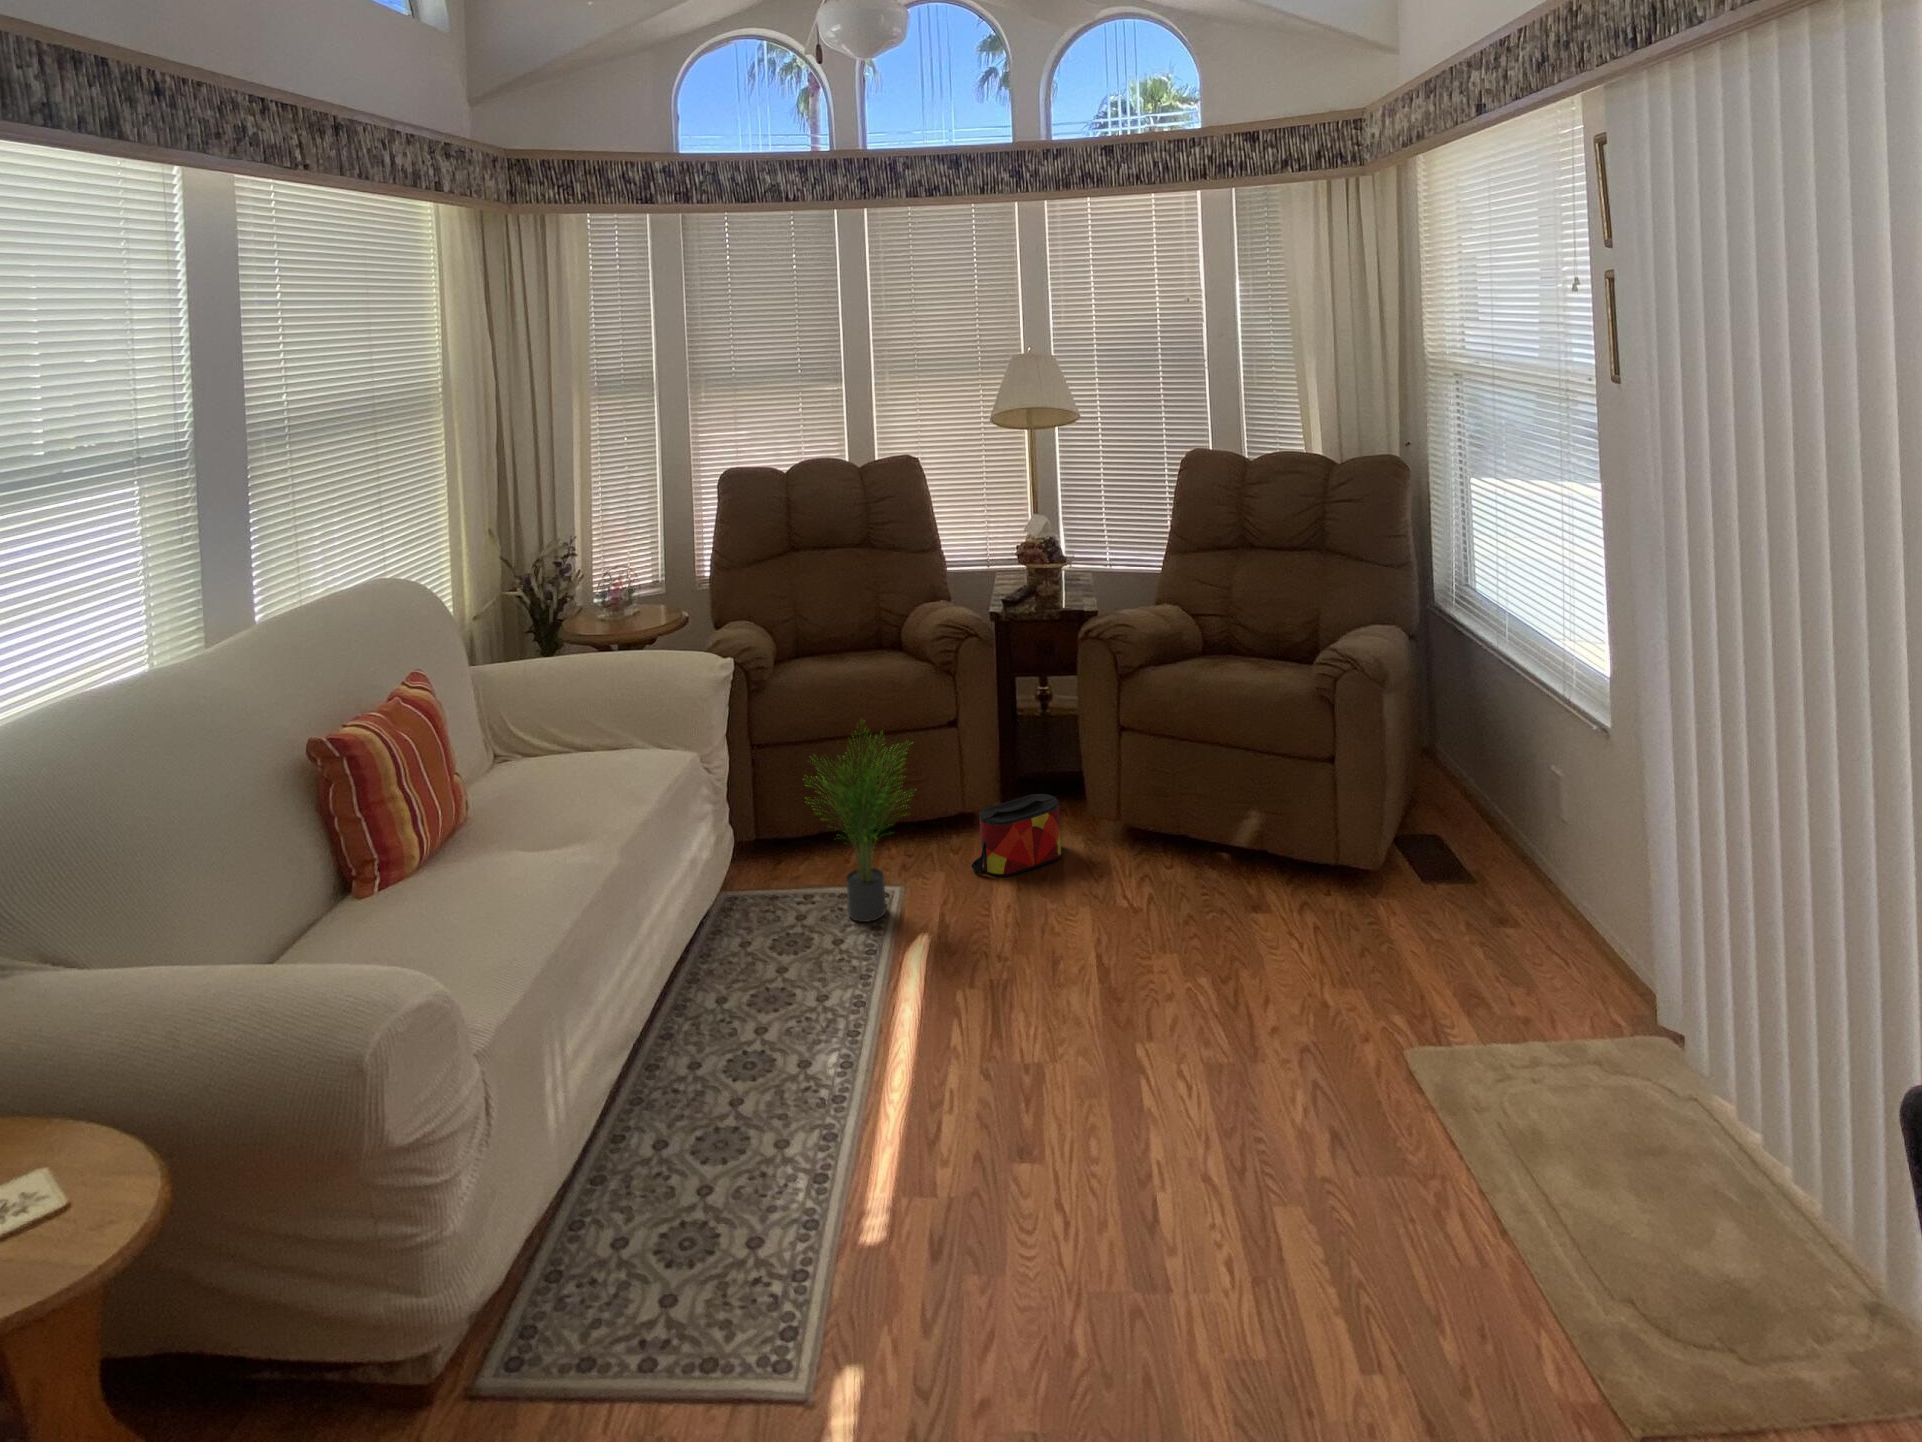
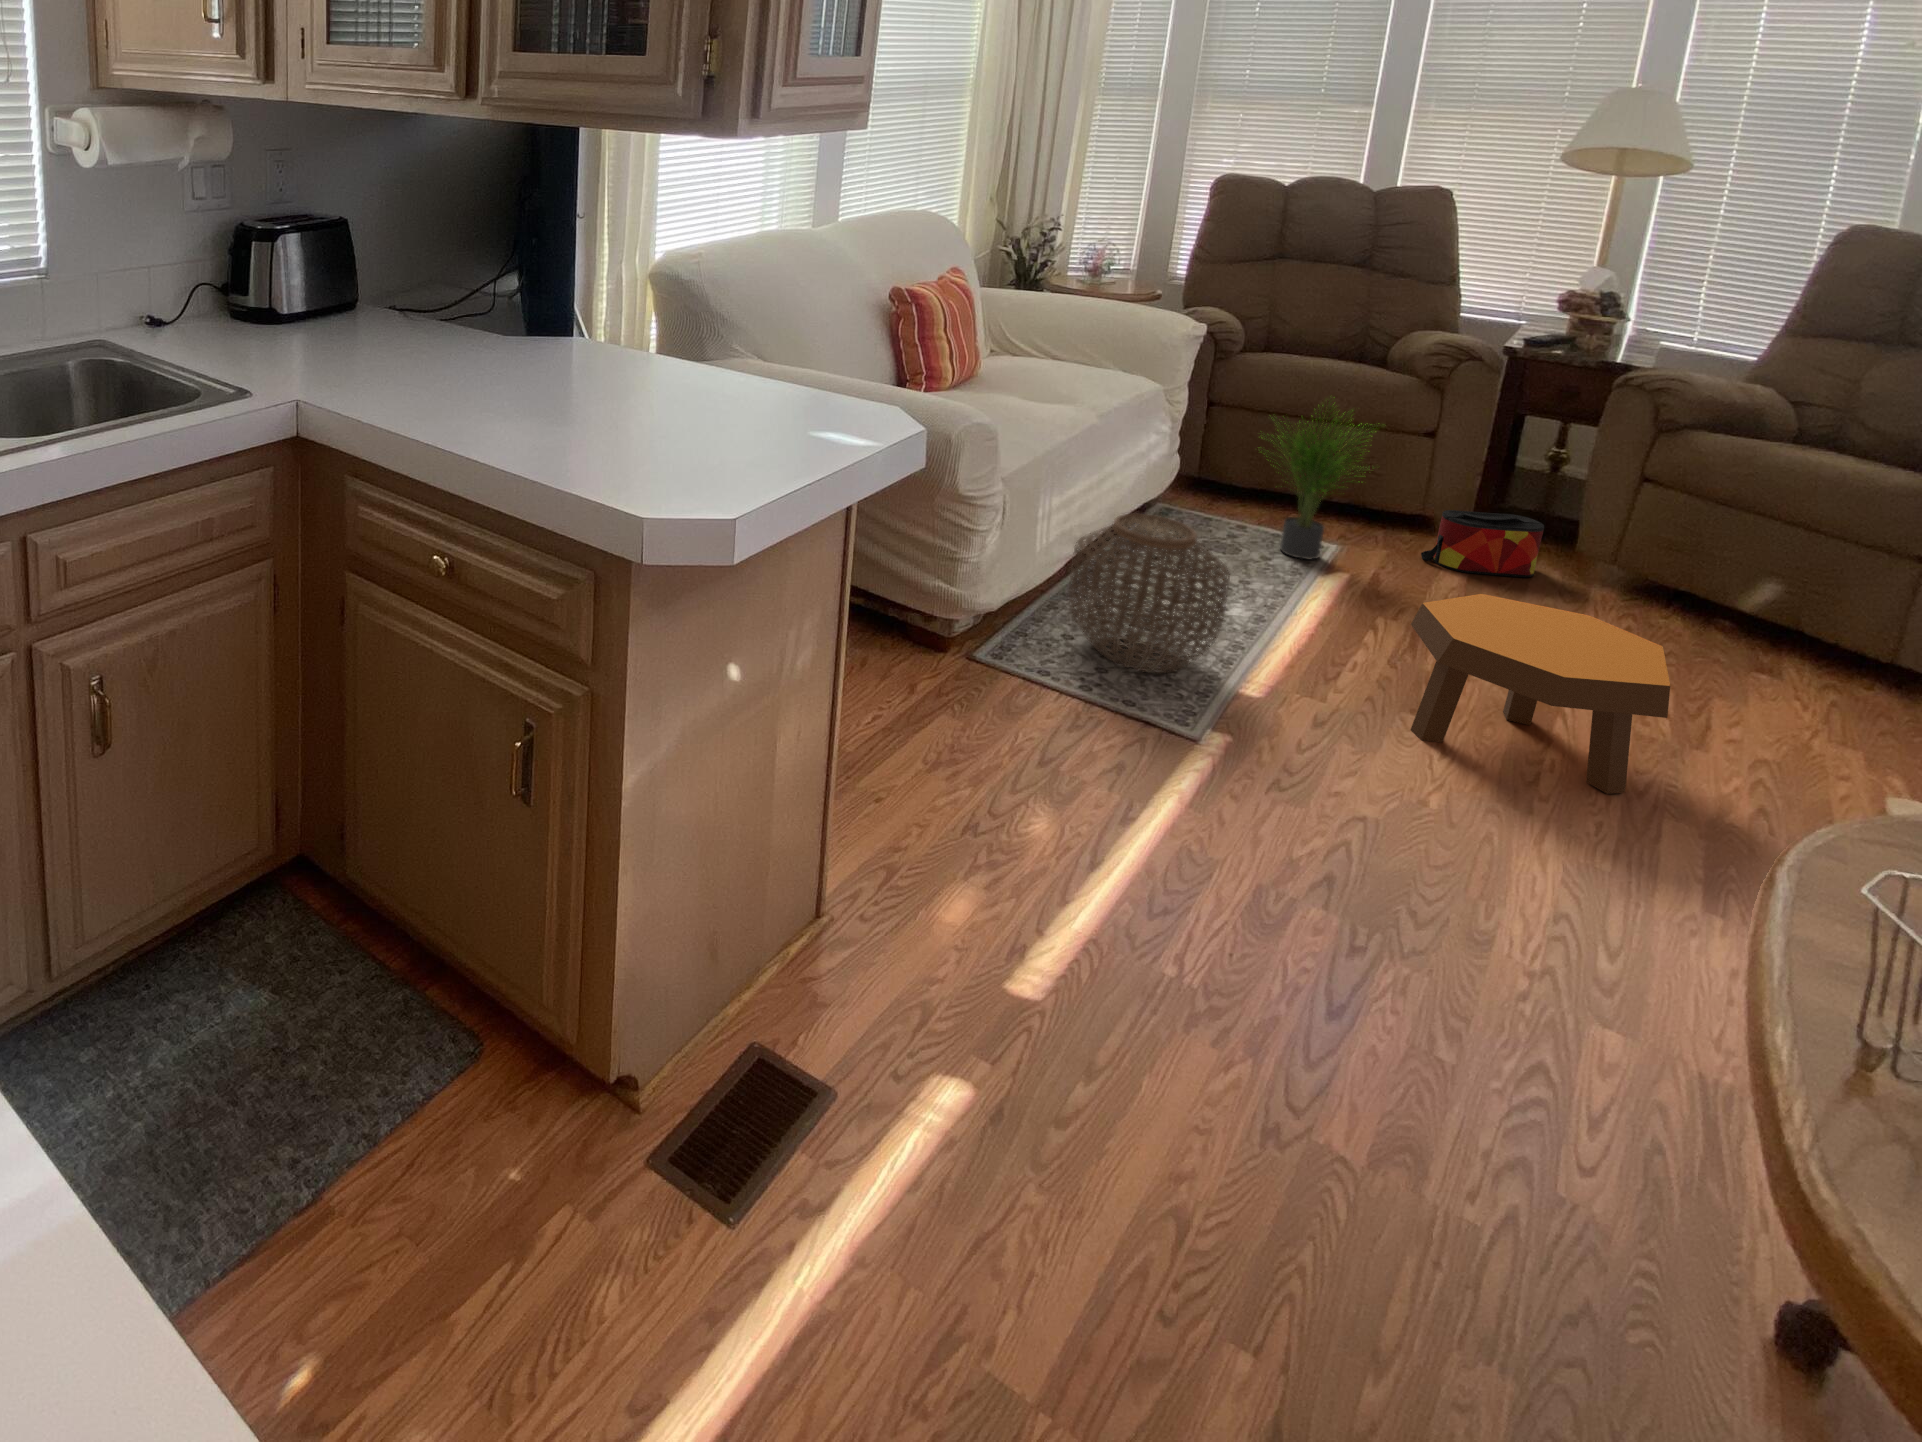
footstool: none [980,940,1211,1186] -> present [1411,594,1670,794]
woven basket: none [600,987,794,1241] -> present [1068,514,1230,673]

